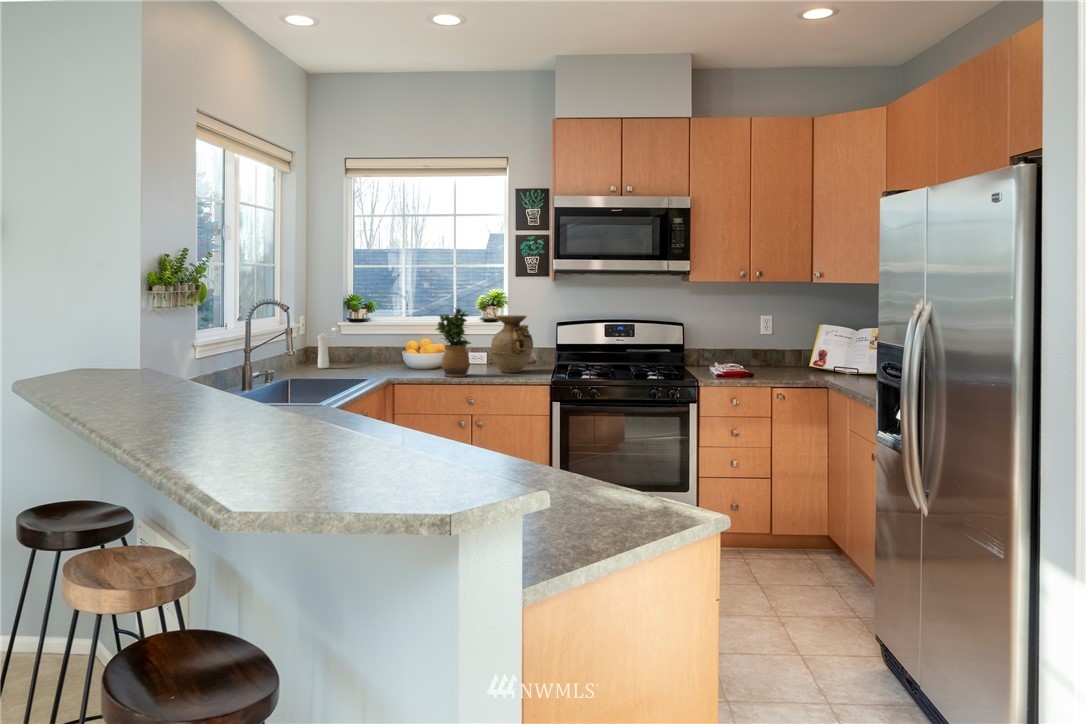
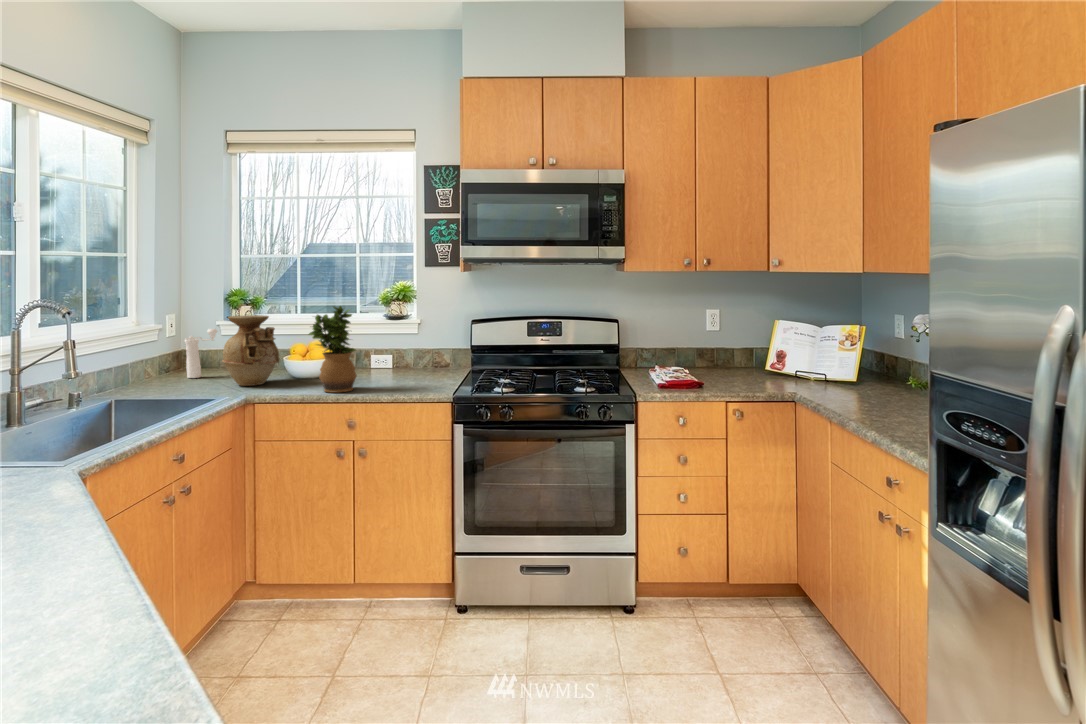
vase: present [491,315,533,373] -> present [223,315,279,386]

